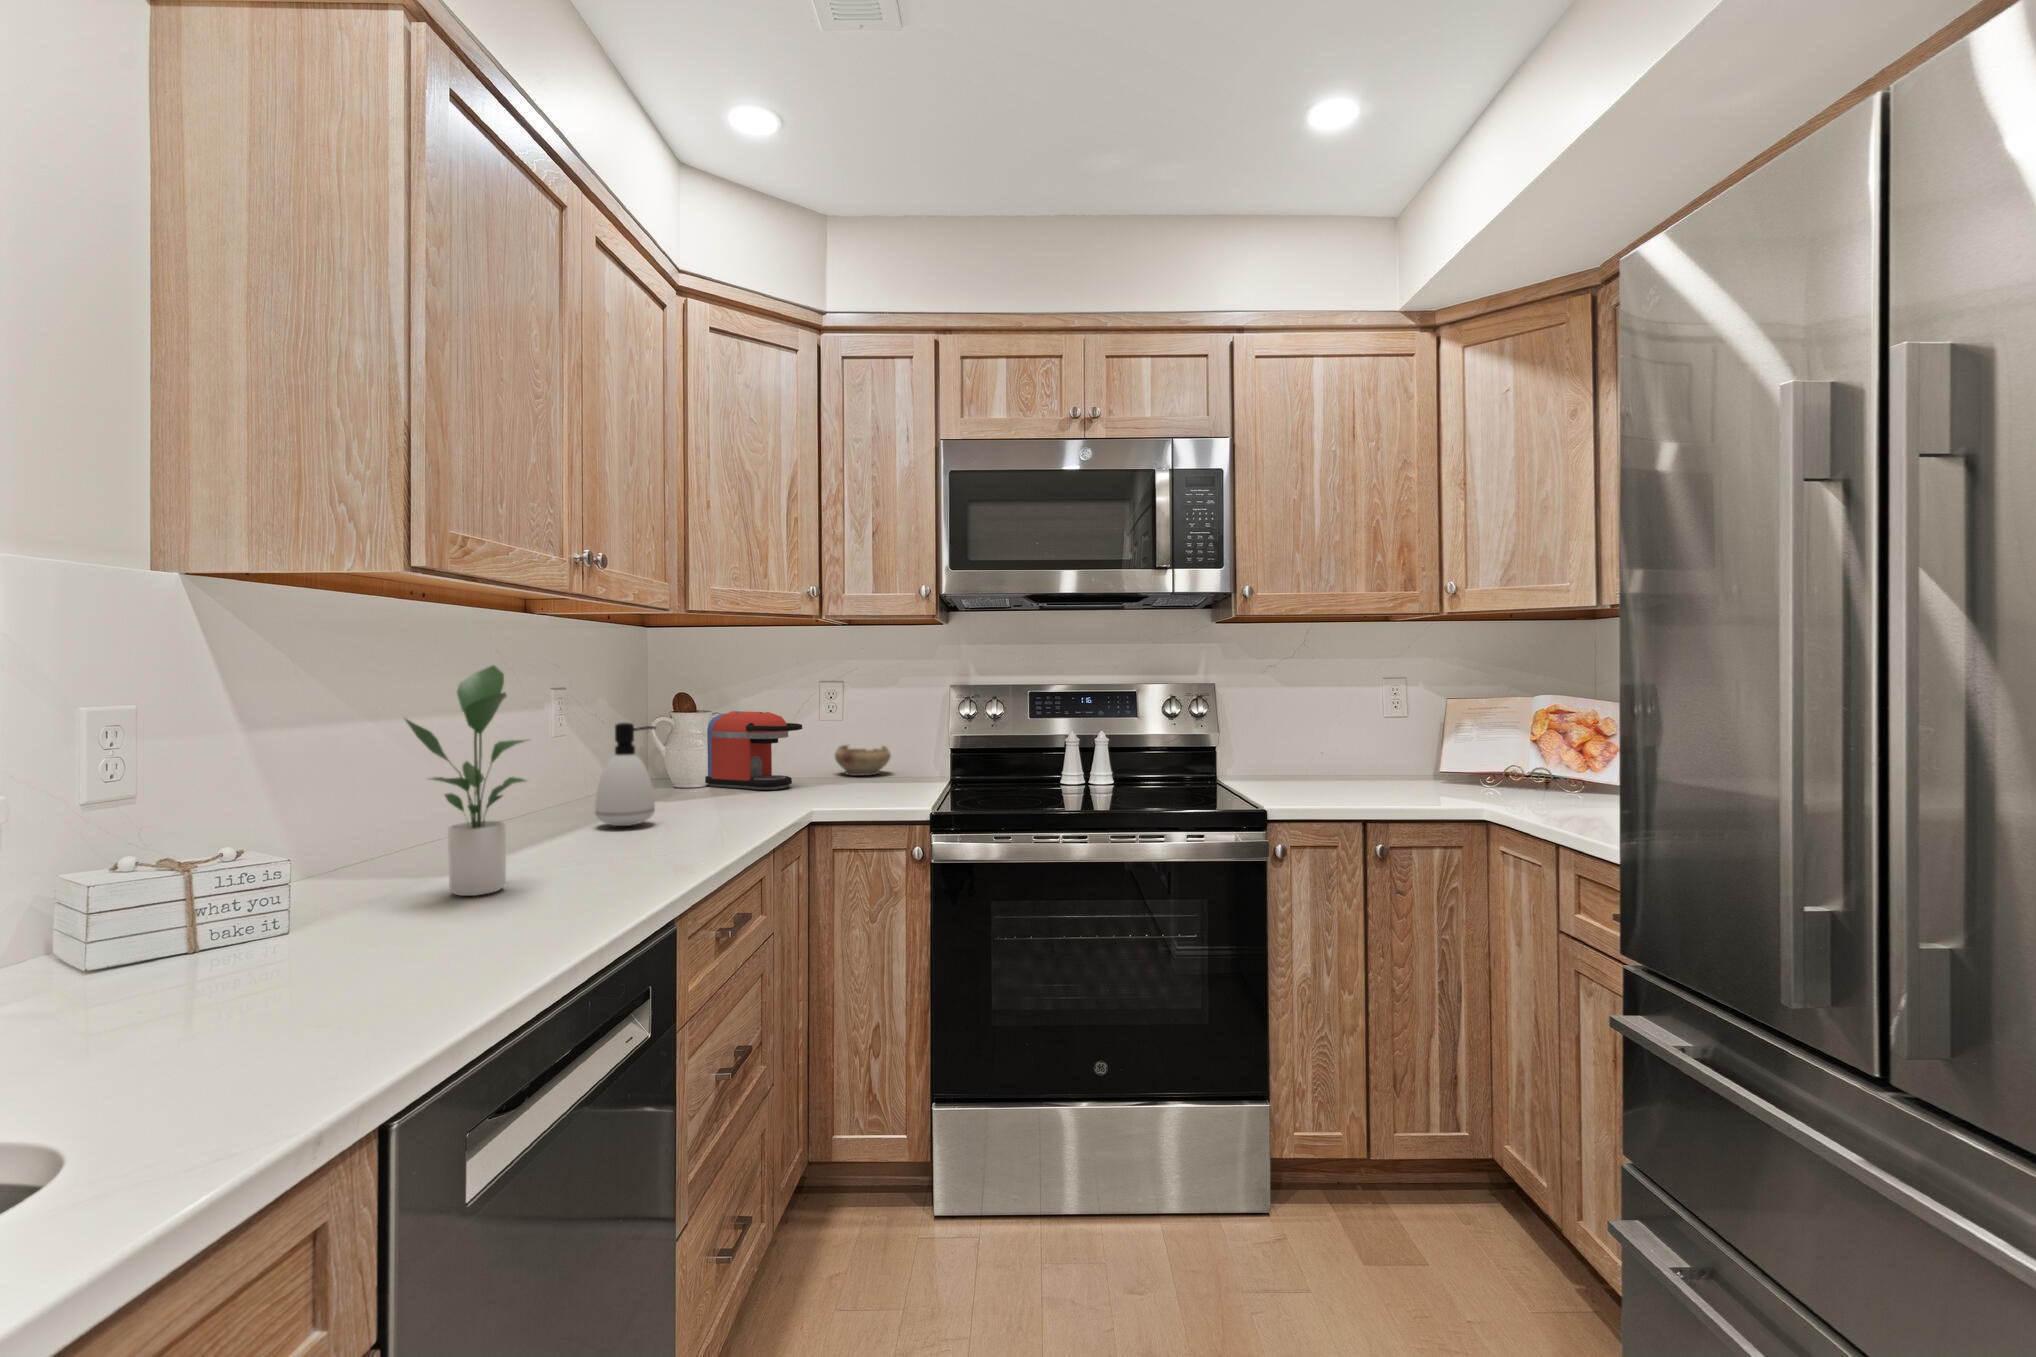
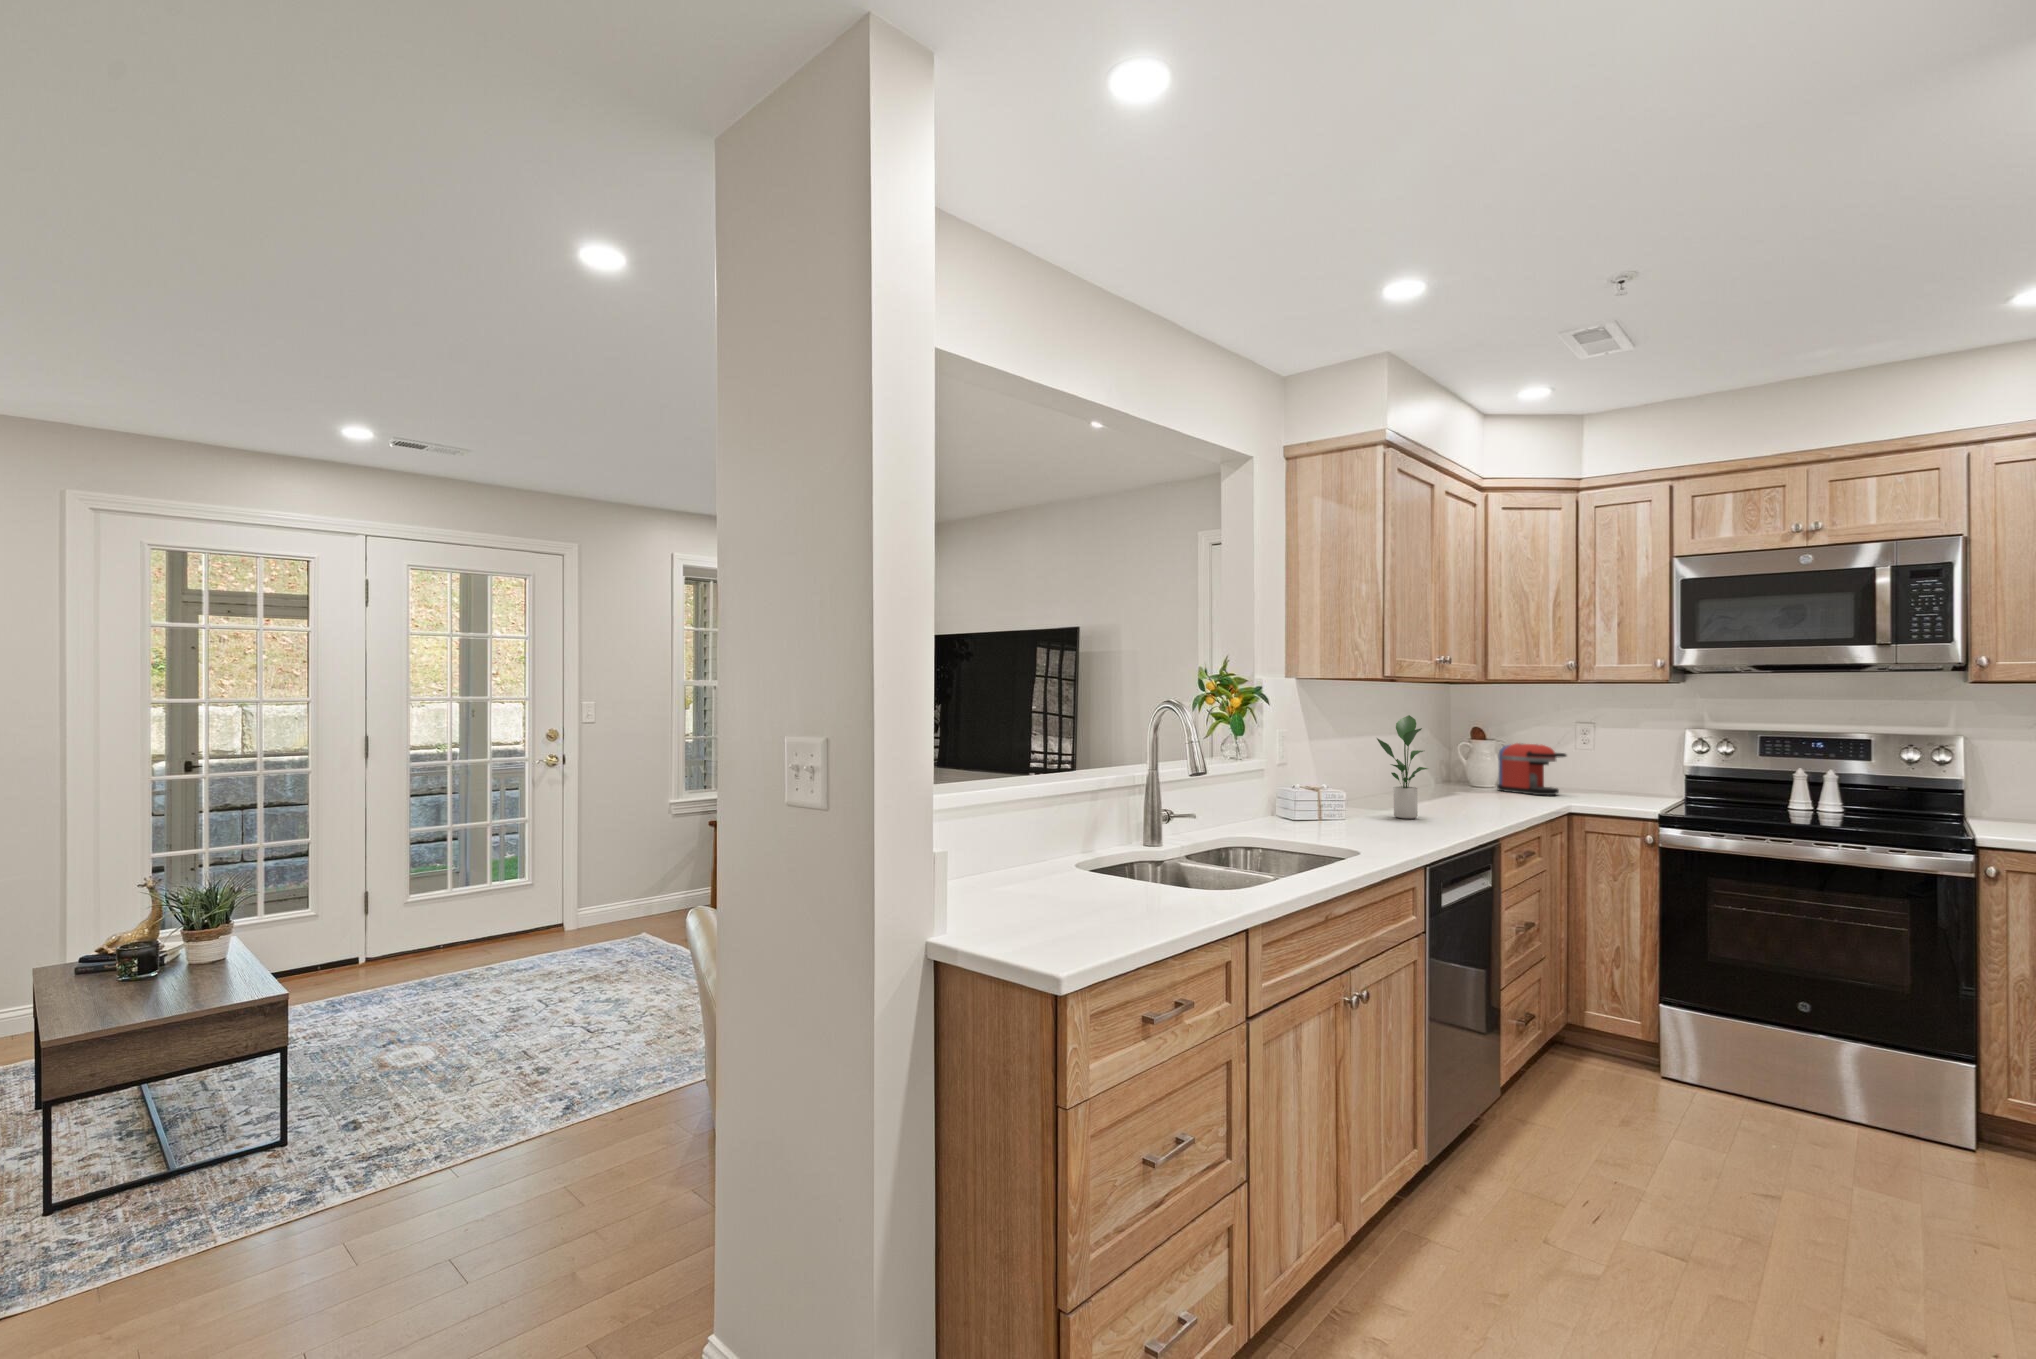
soap dispenser: present [595,723,656,826] -> none [1442,746,1476,803]
ceramic bowl: present [835,745,891,776] -> none [1592,771,1638,794]

